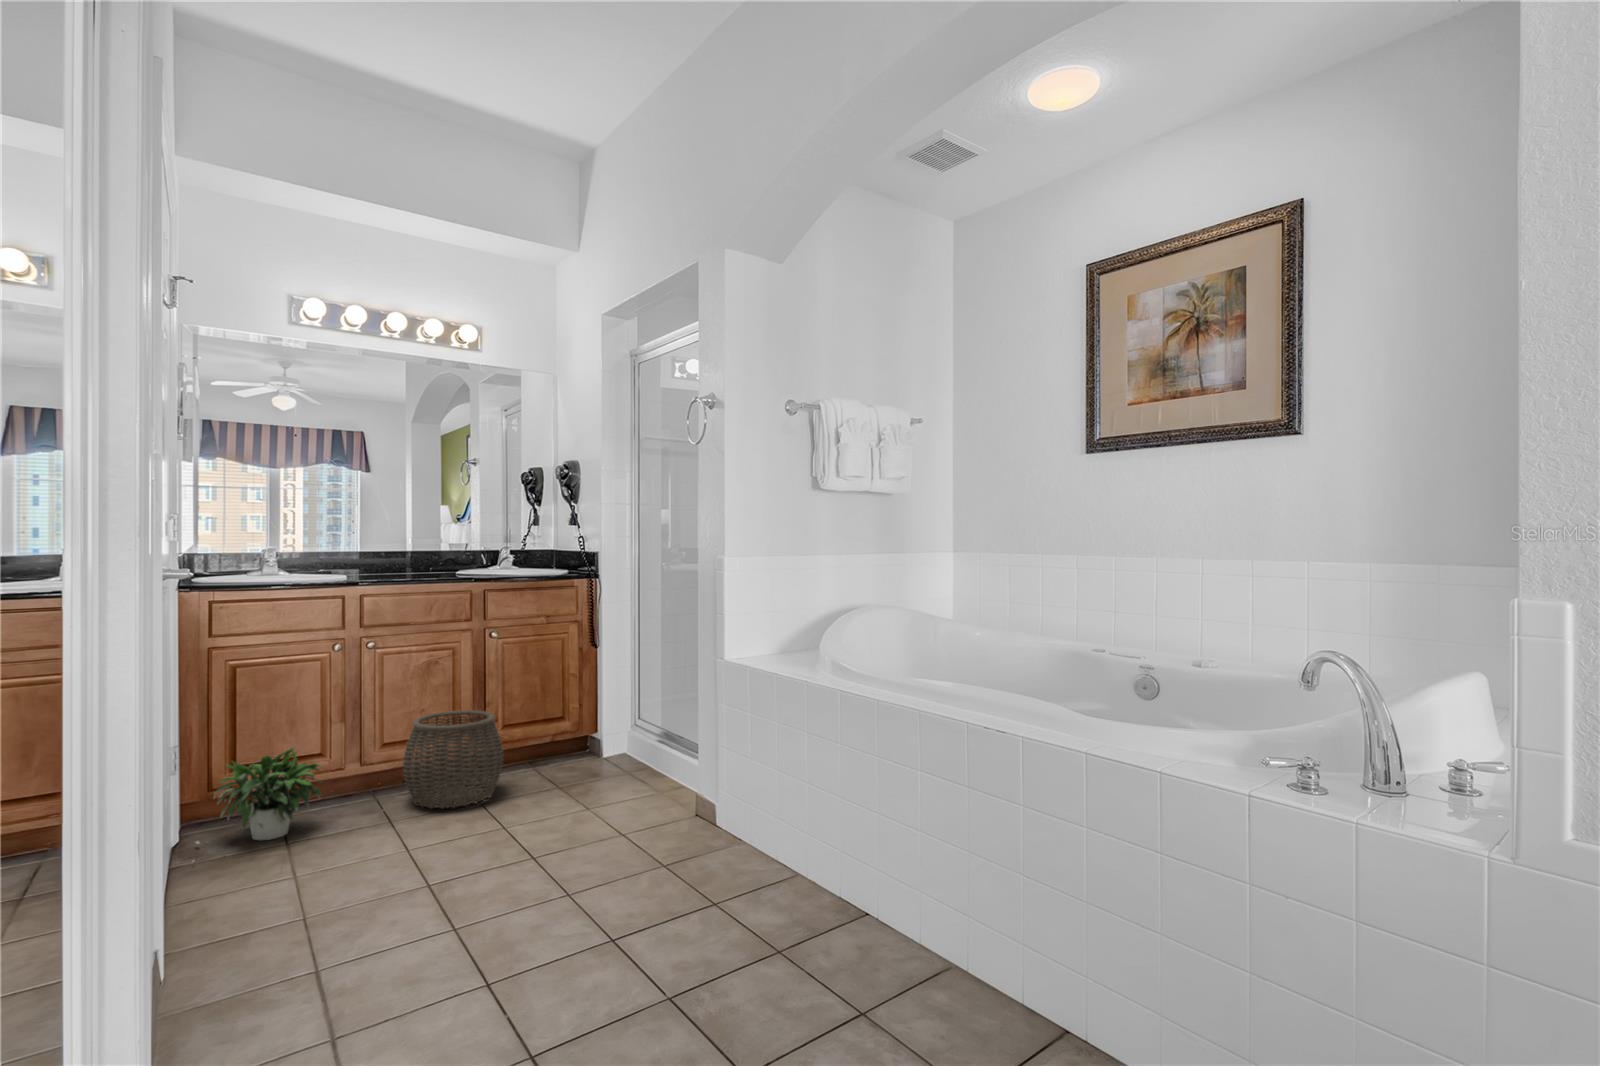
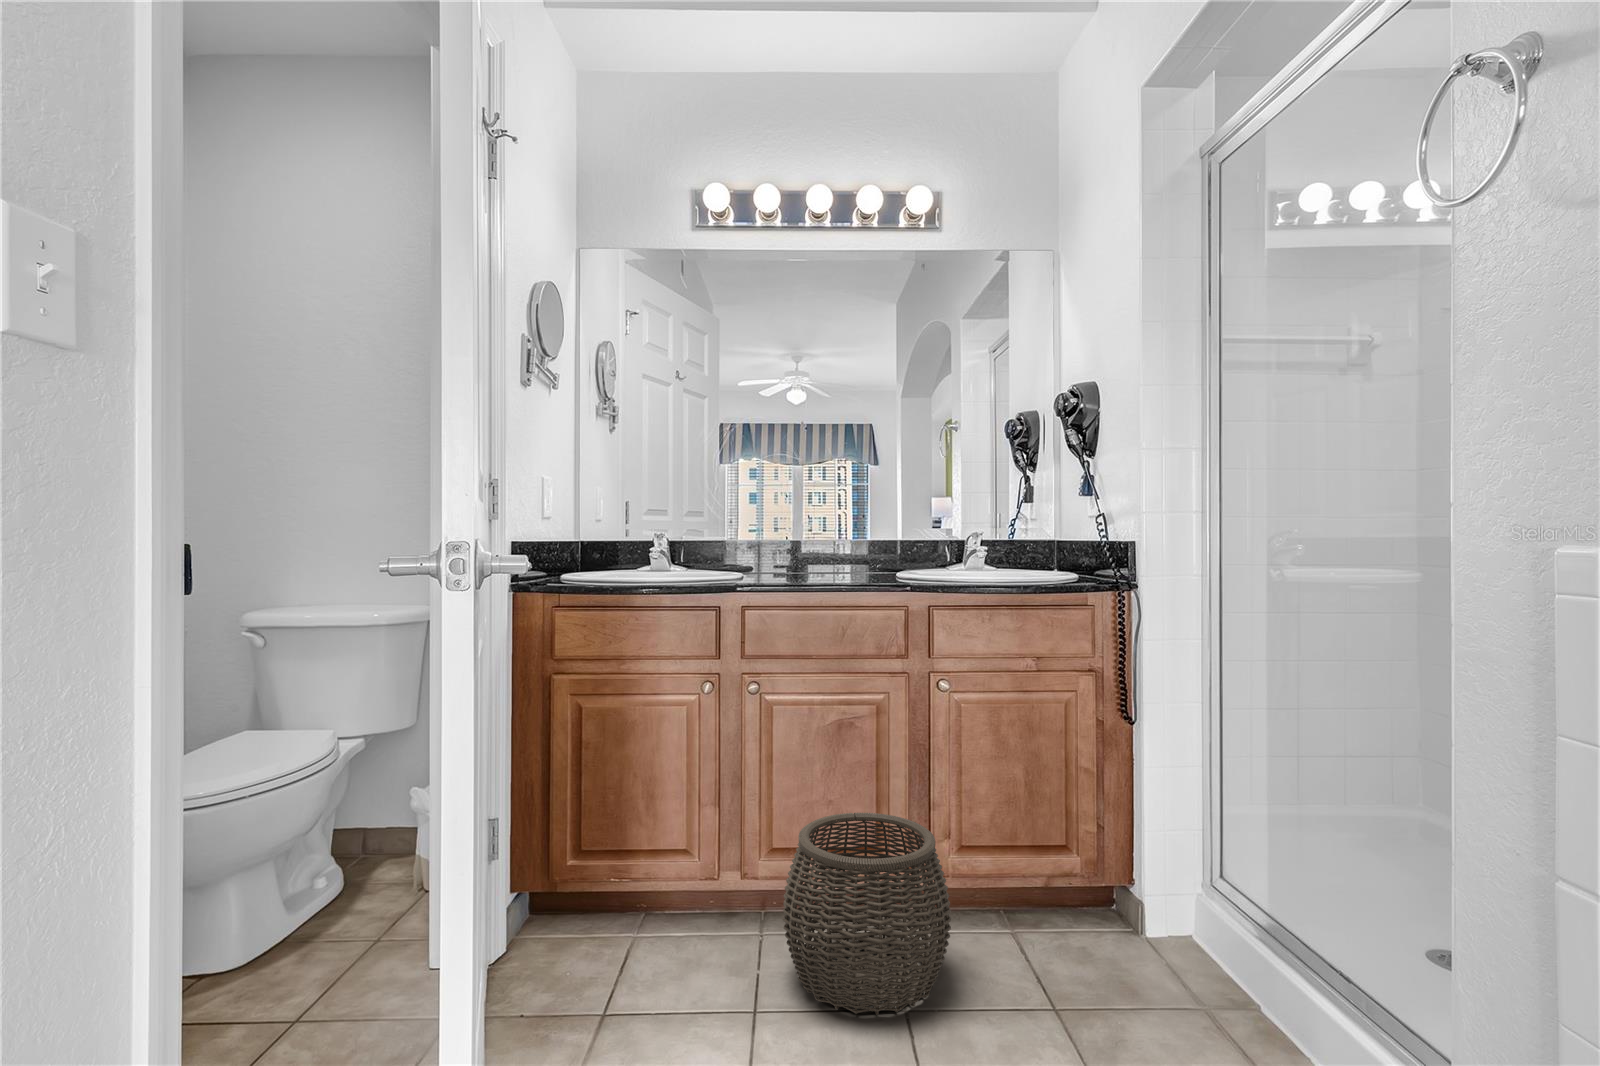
potted plant: present [192,747,322,862] -> none [452,845,663,1031]

